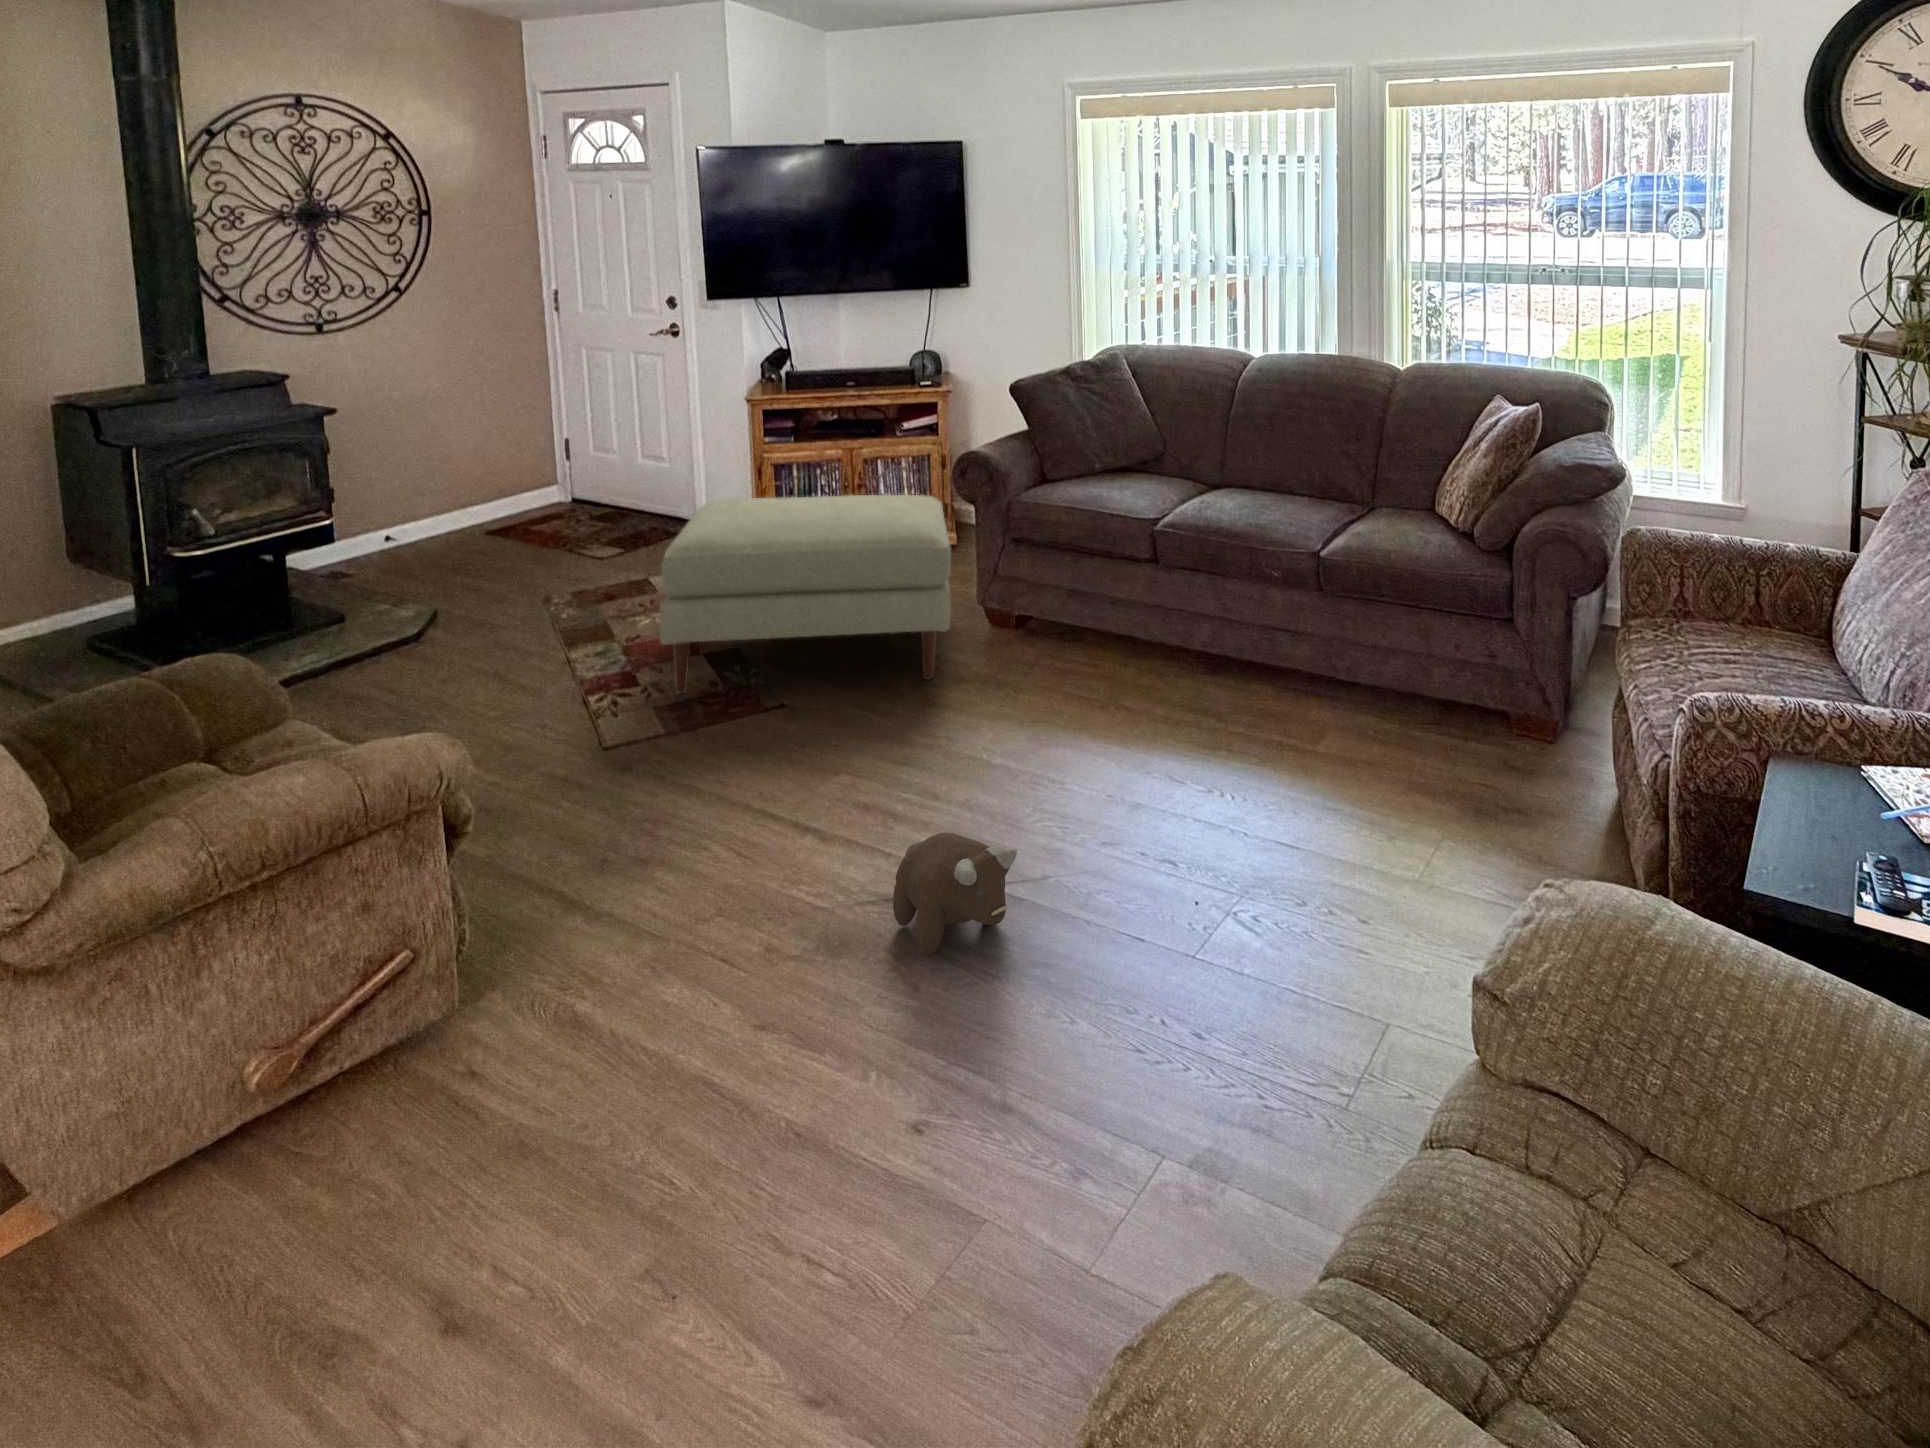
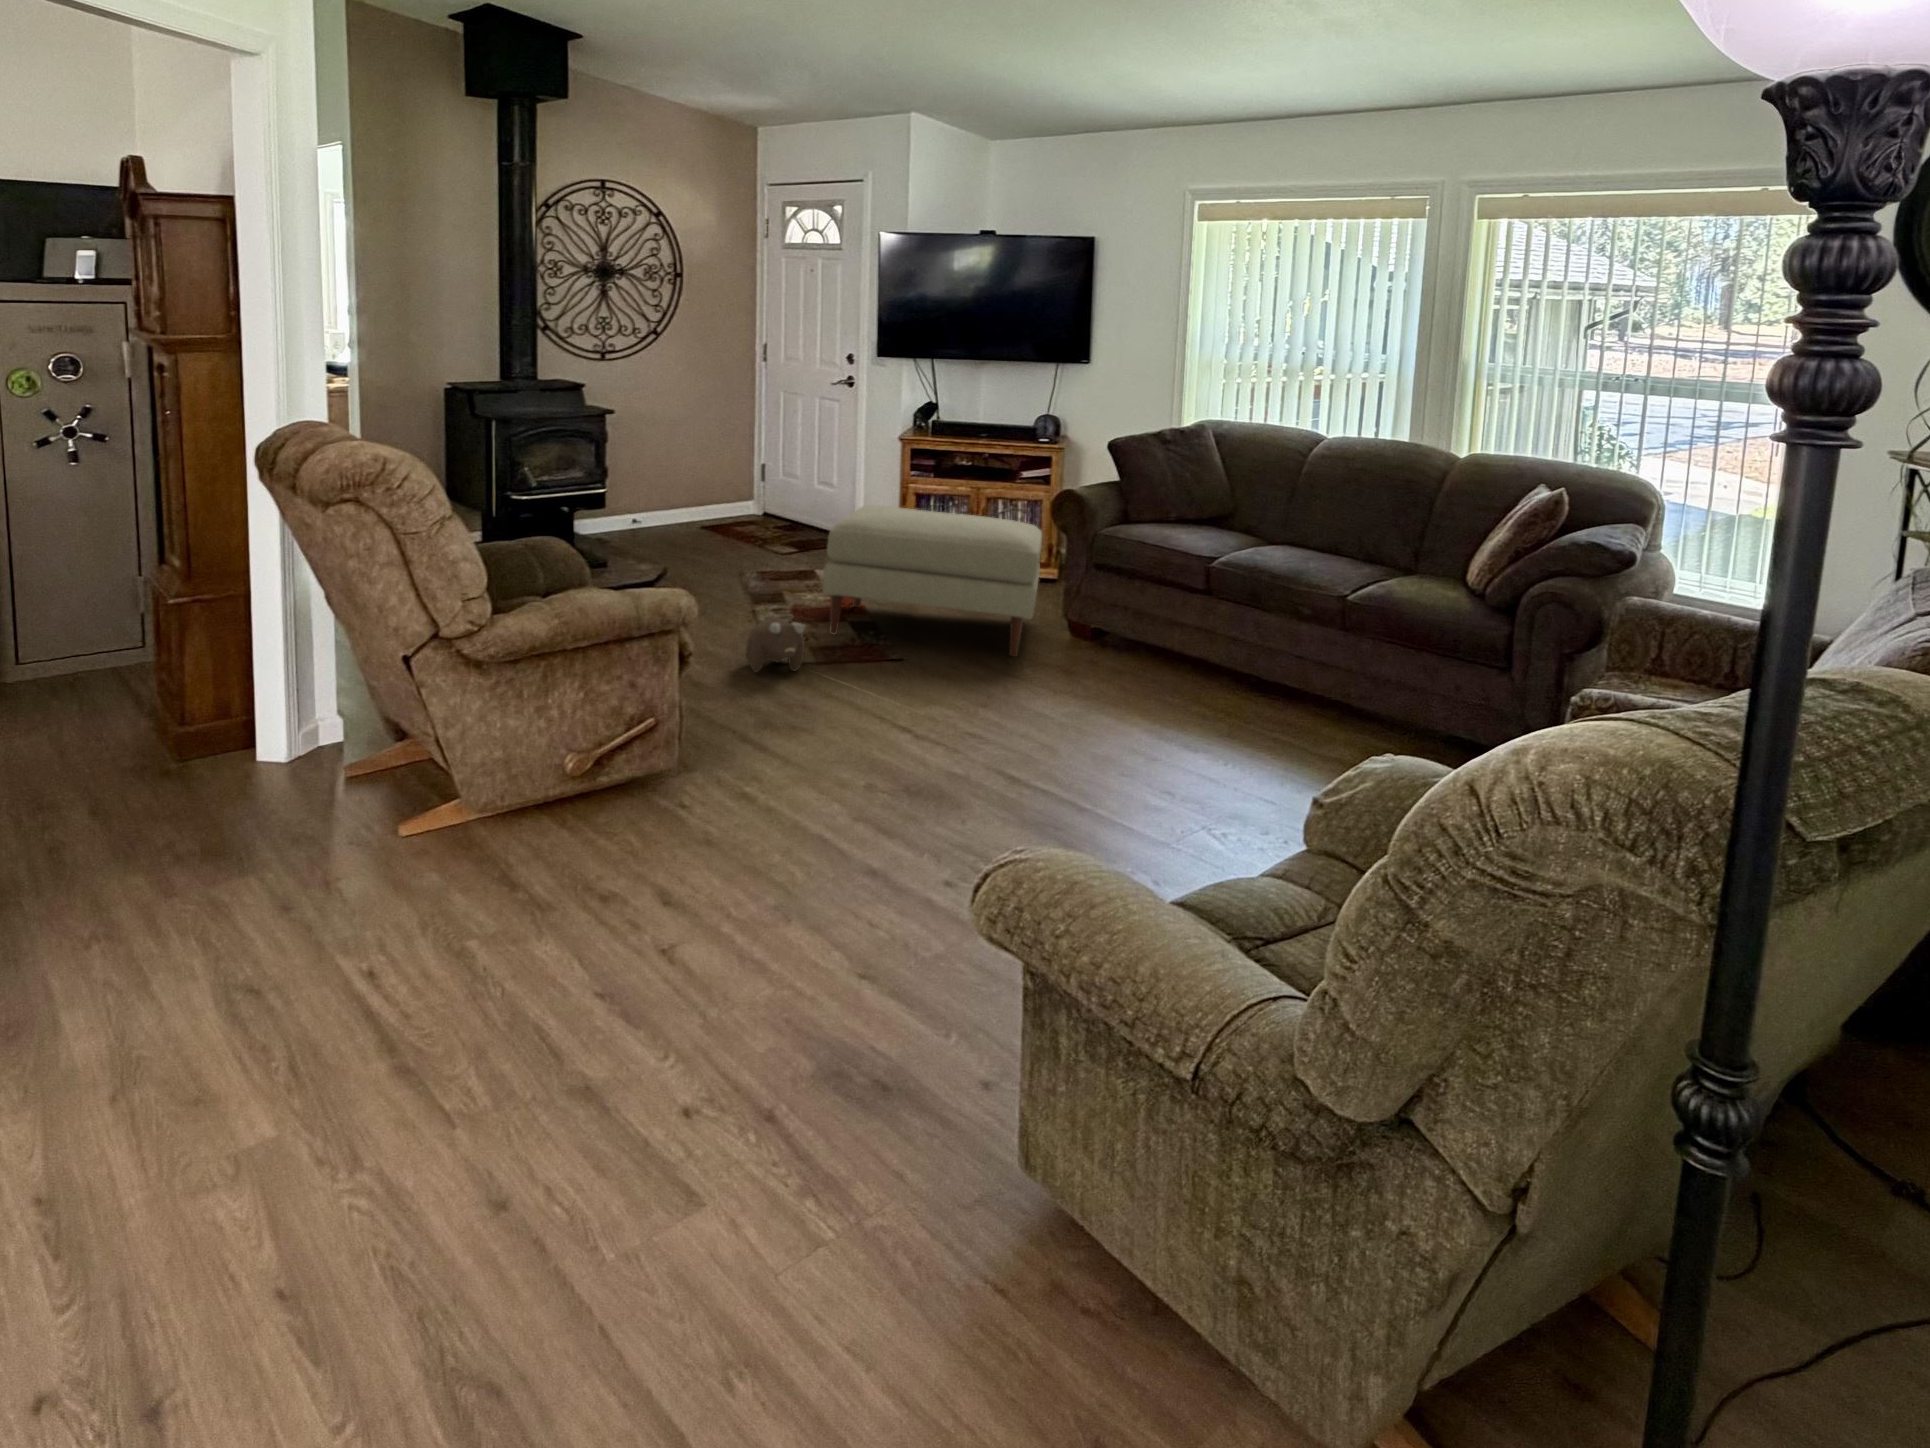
plush toy: present [893,832,1017,956] -> present [746,617,805,672]

